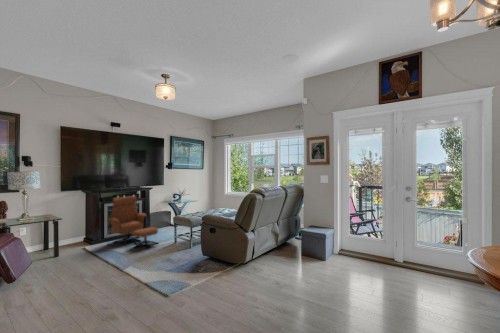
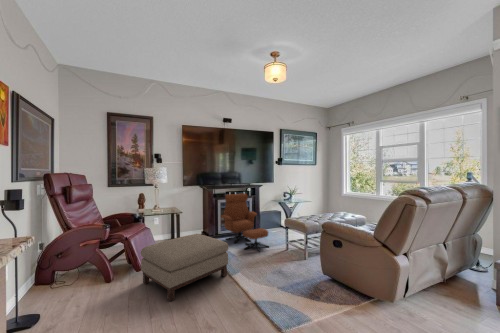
ottoman: none [15,236,118,299] -> present [141,234,228,301]

